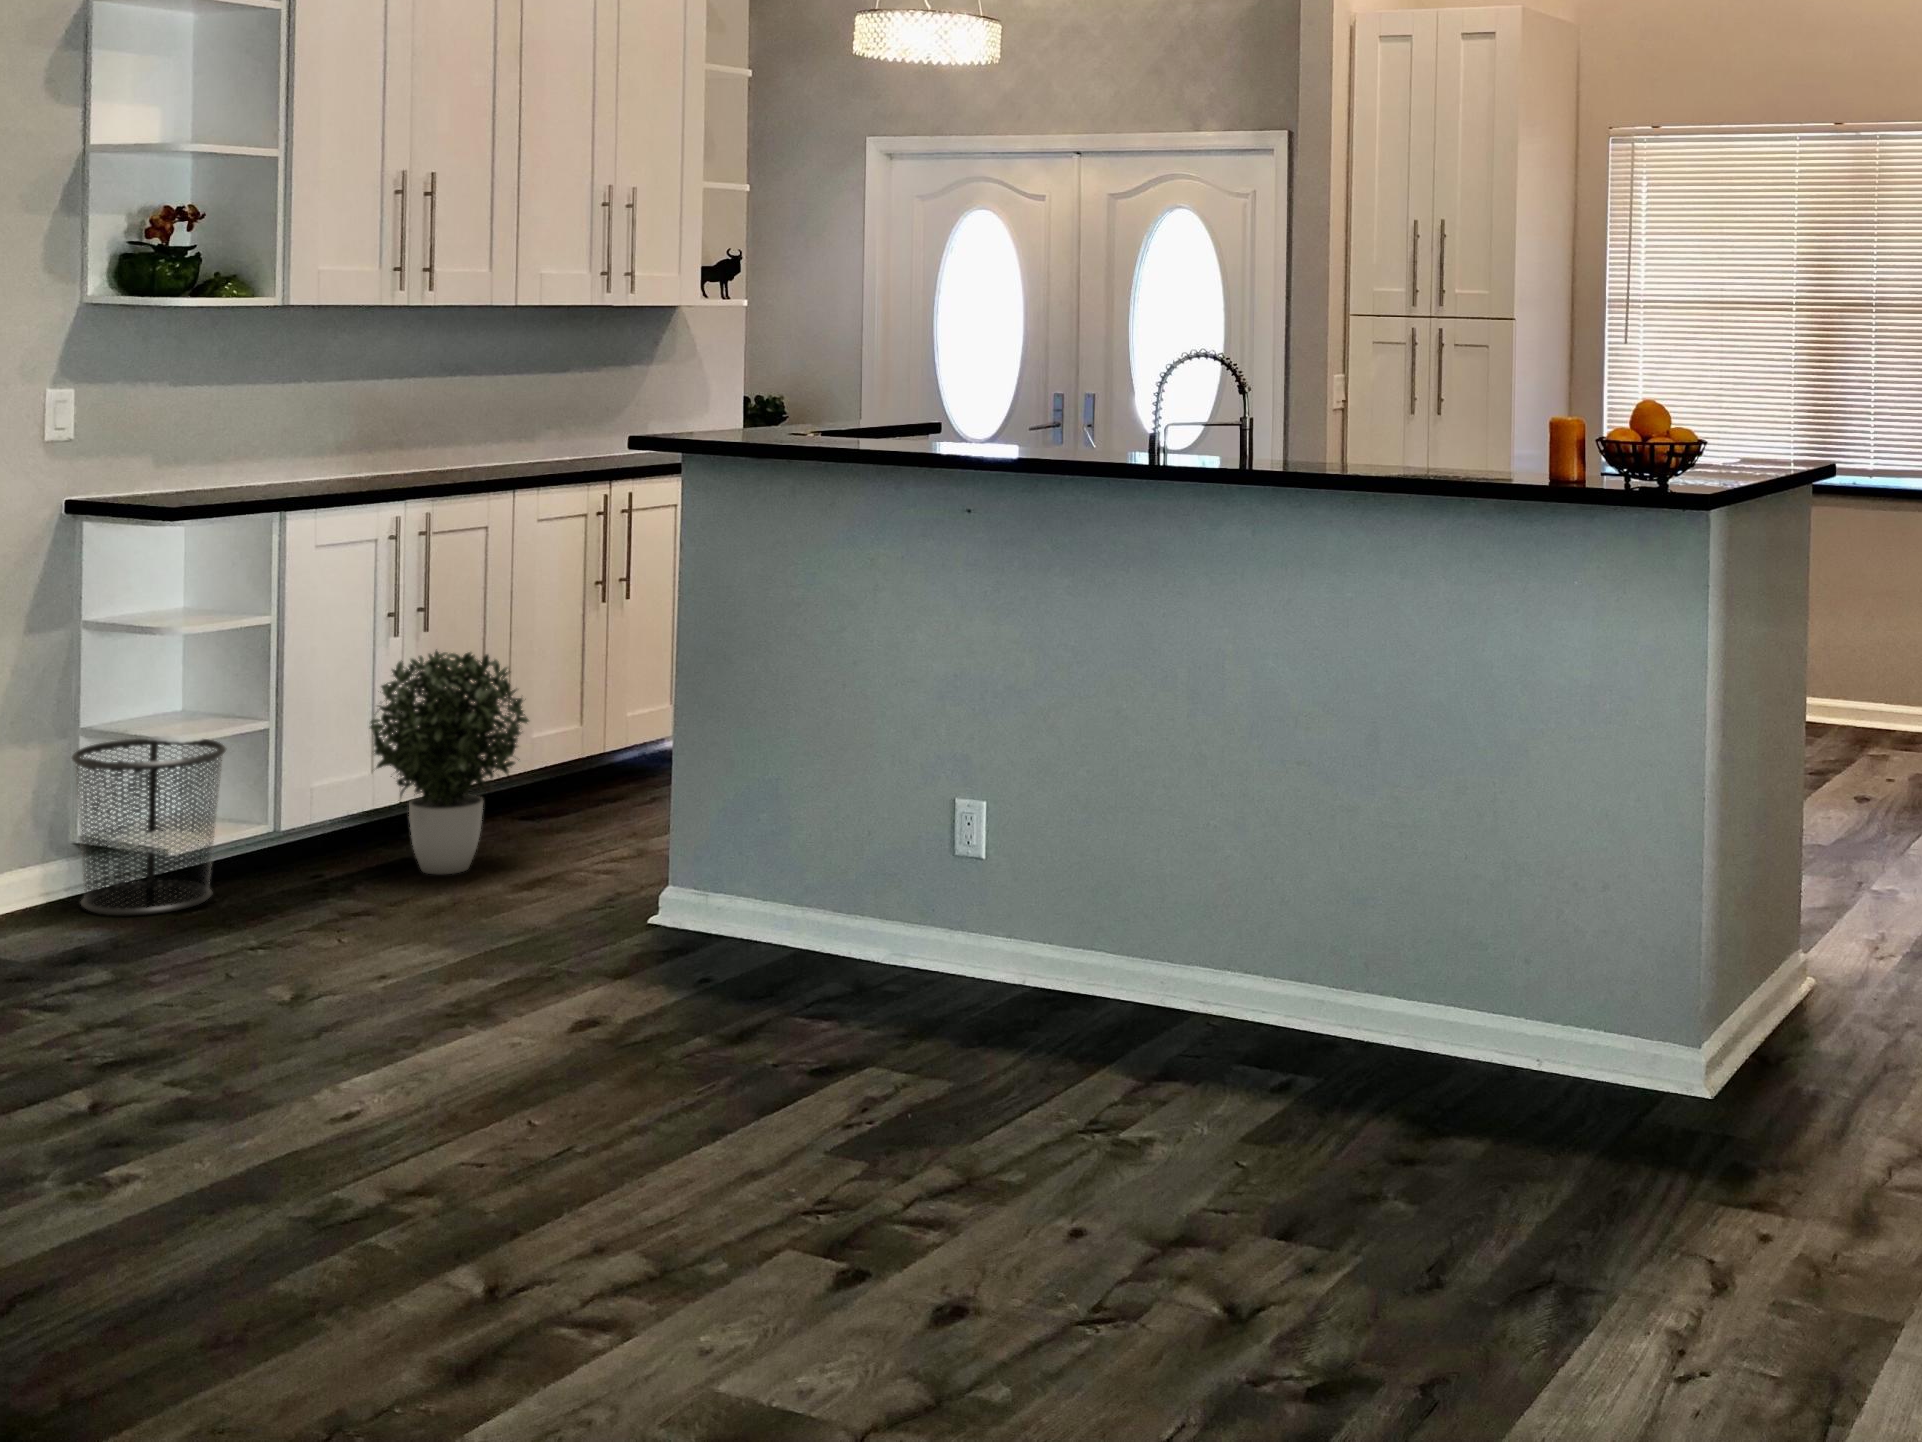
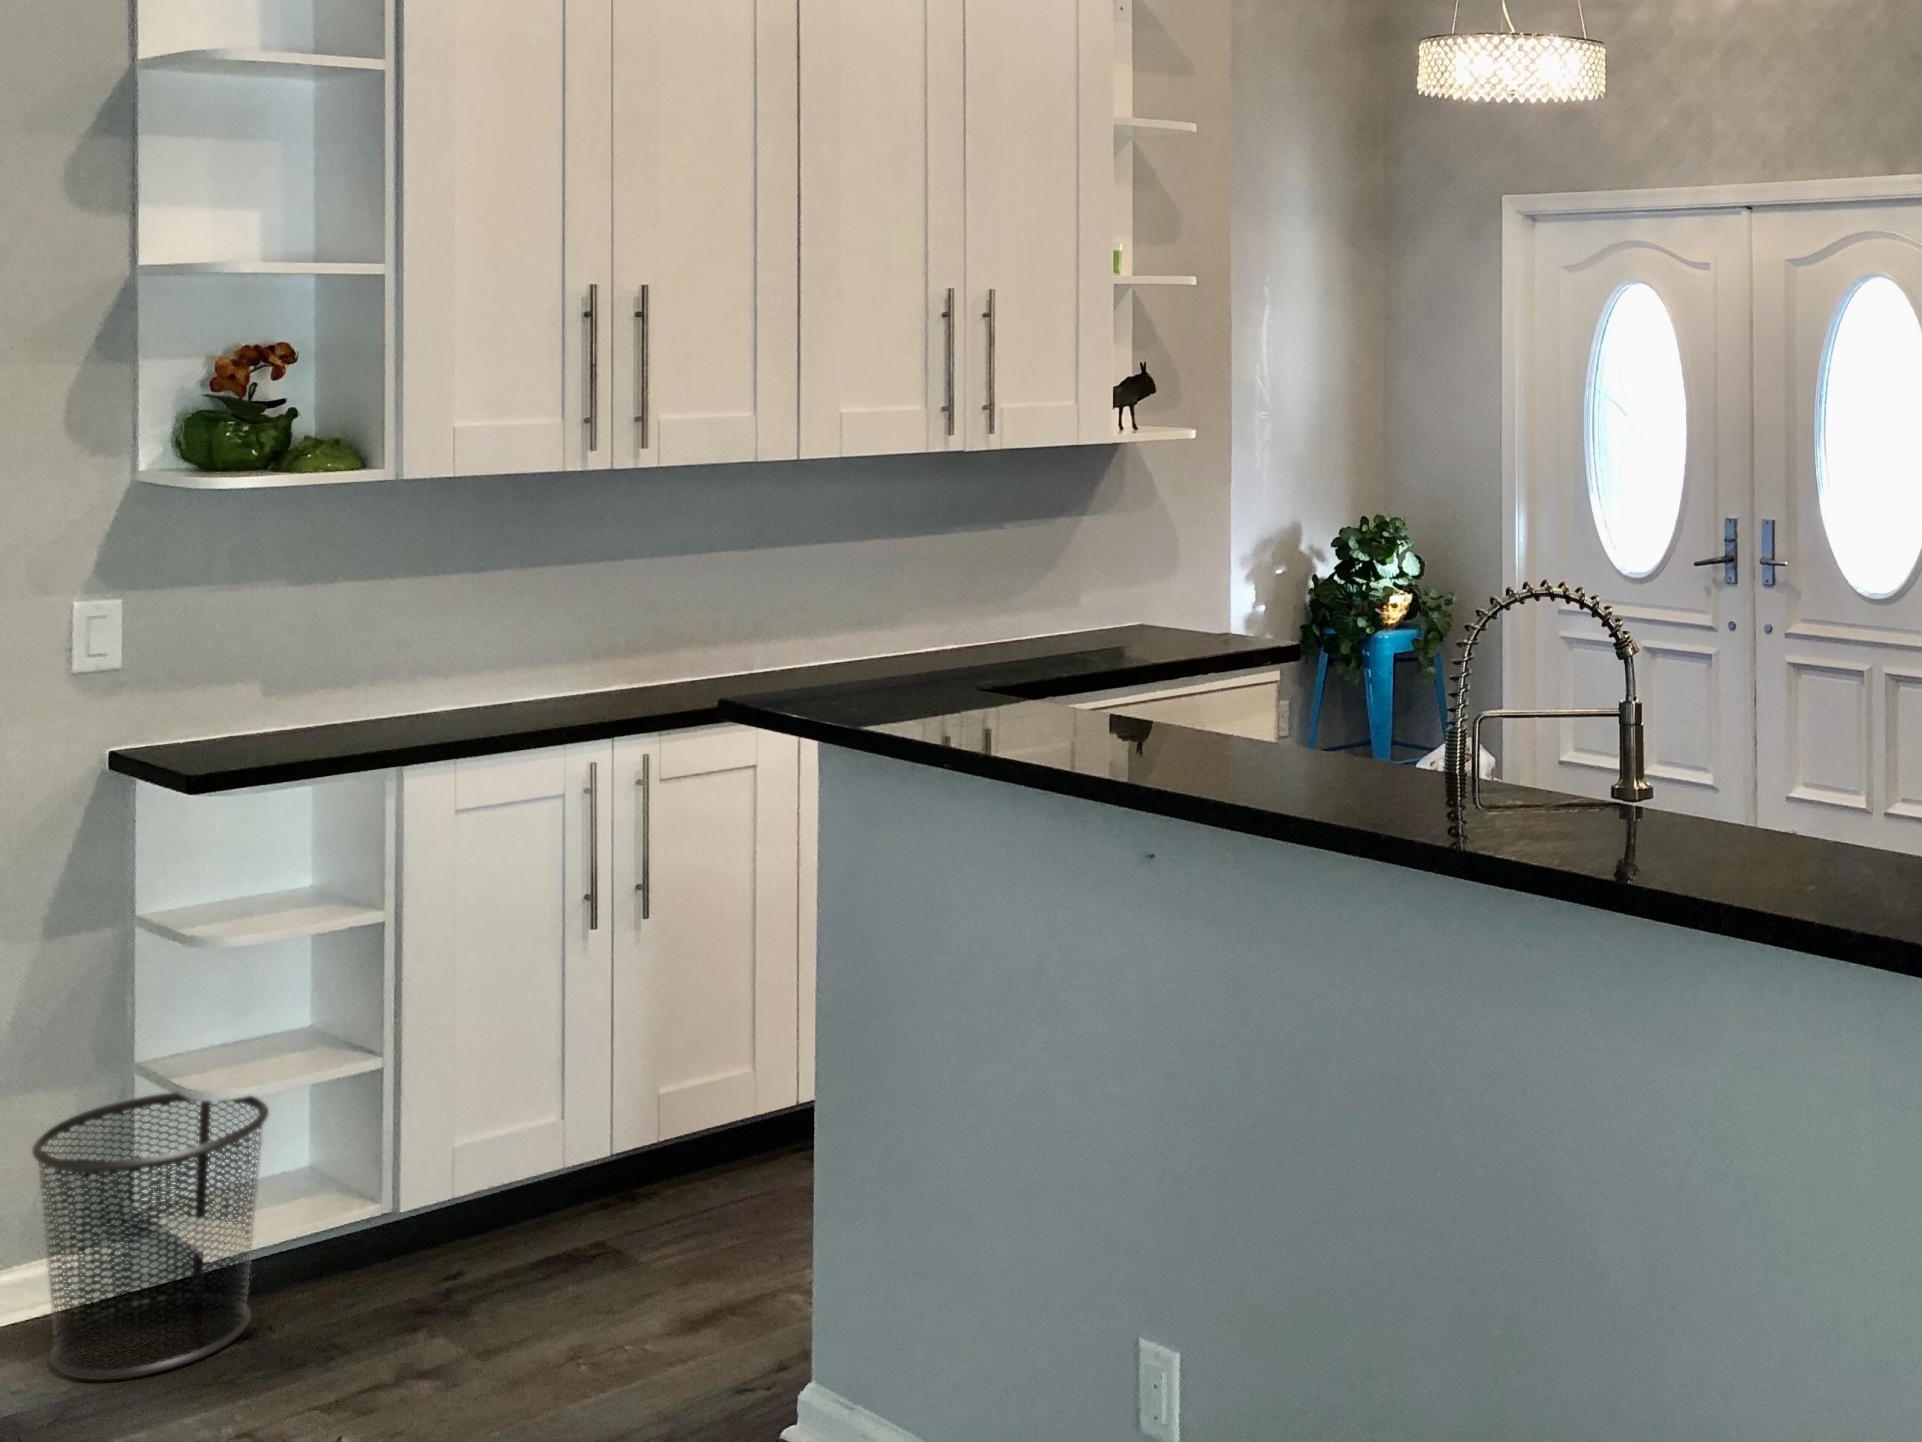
potted plant: present [370,651,529,874] -> none [463,973,715,1311]

